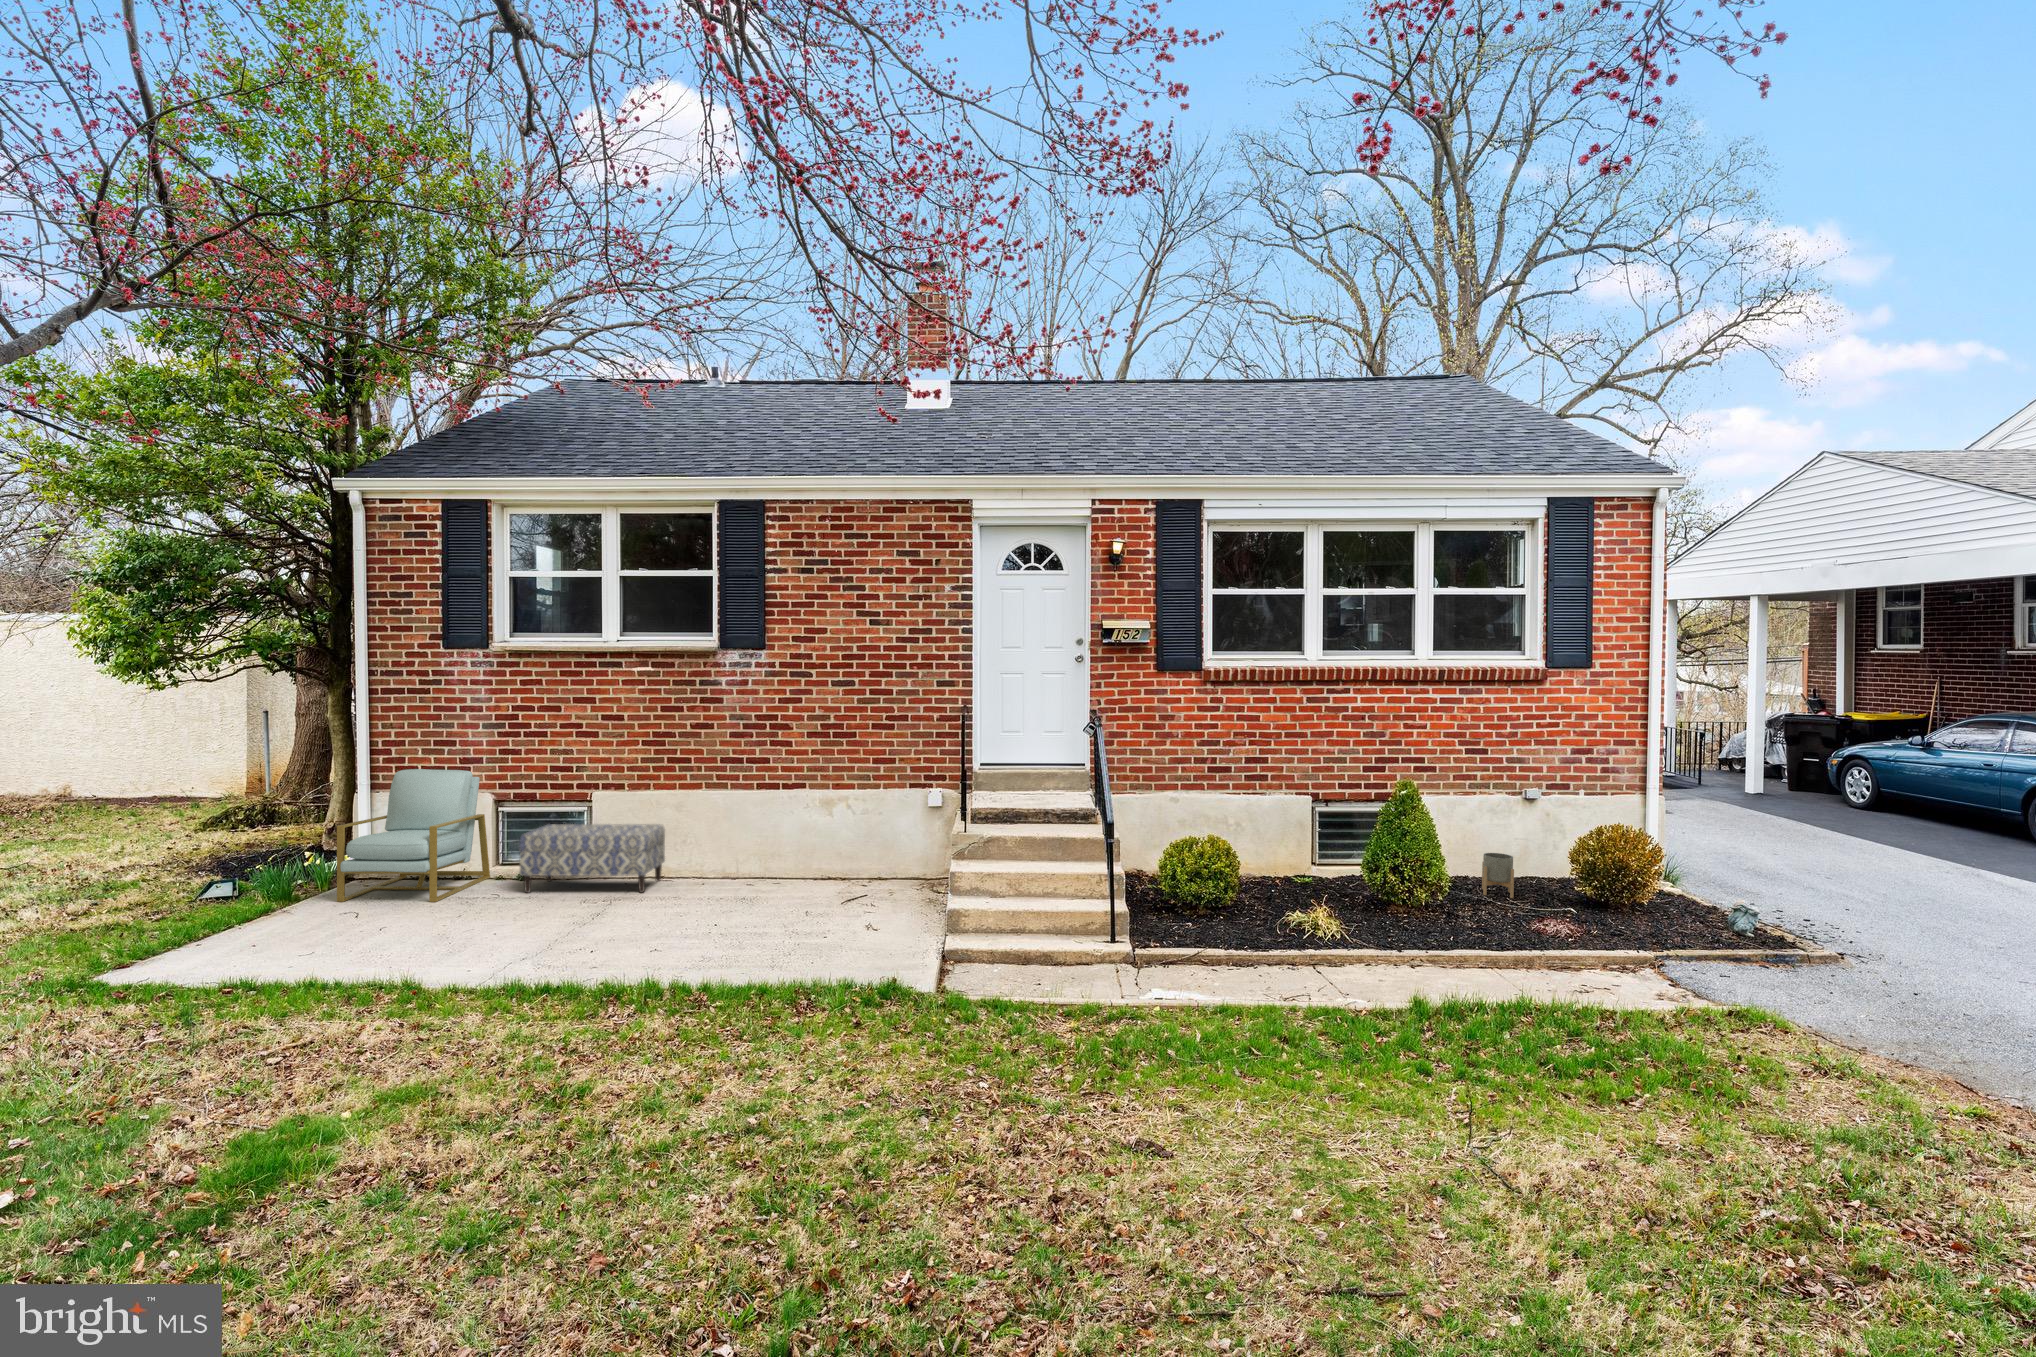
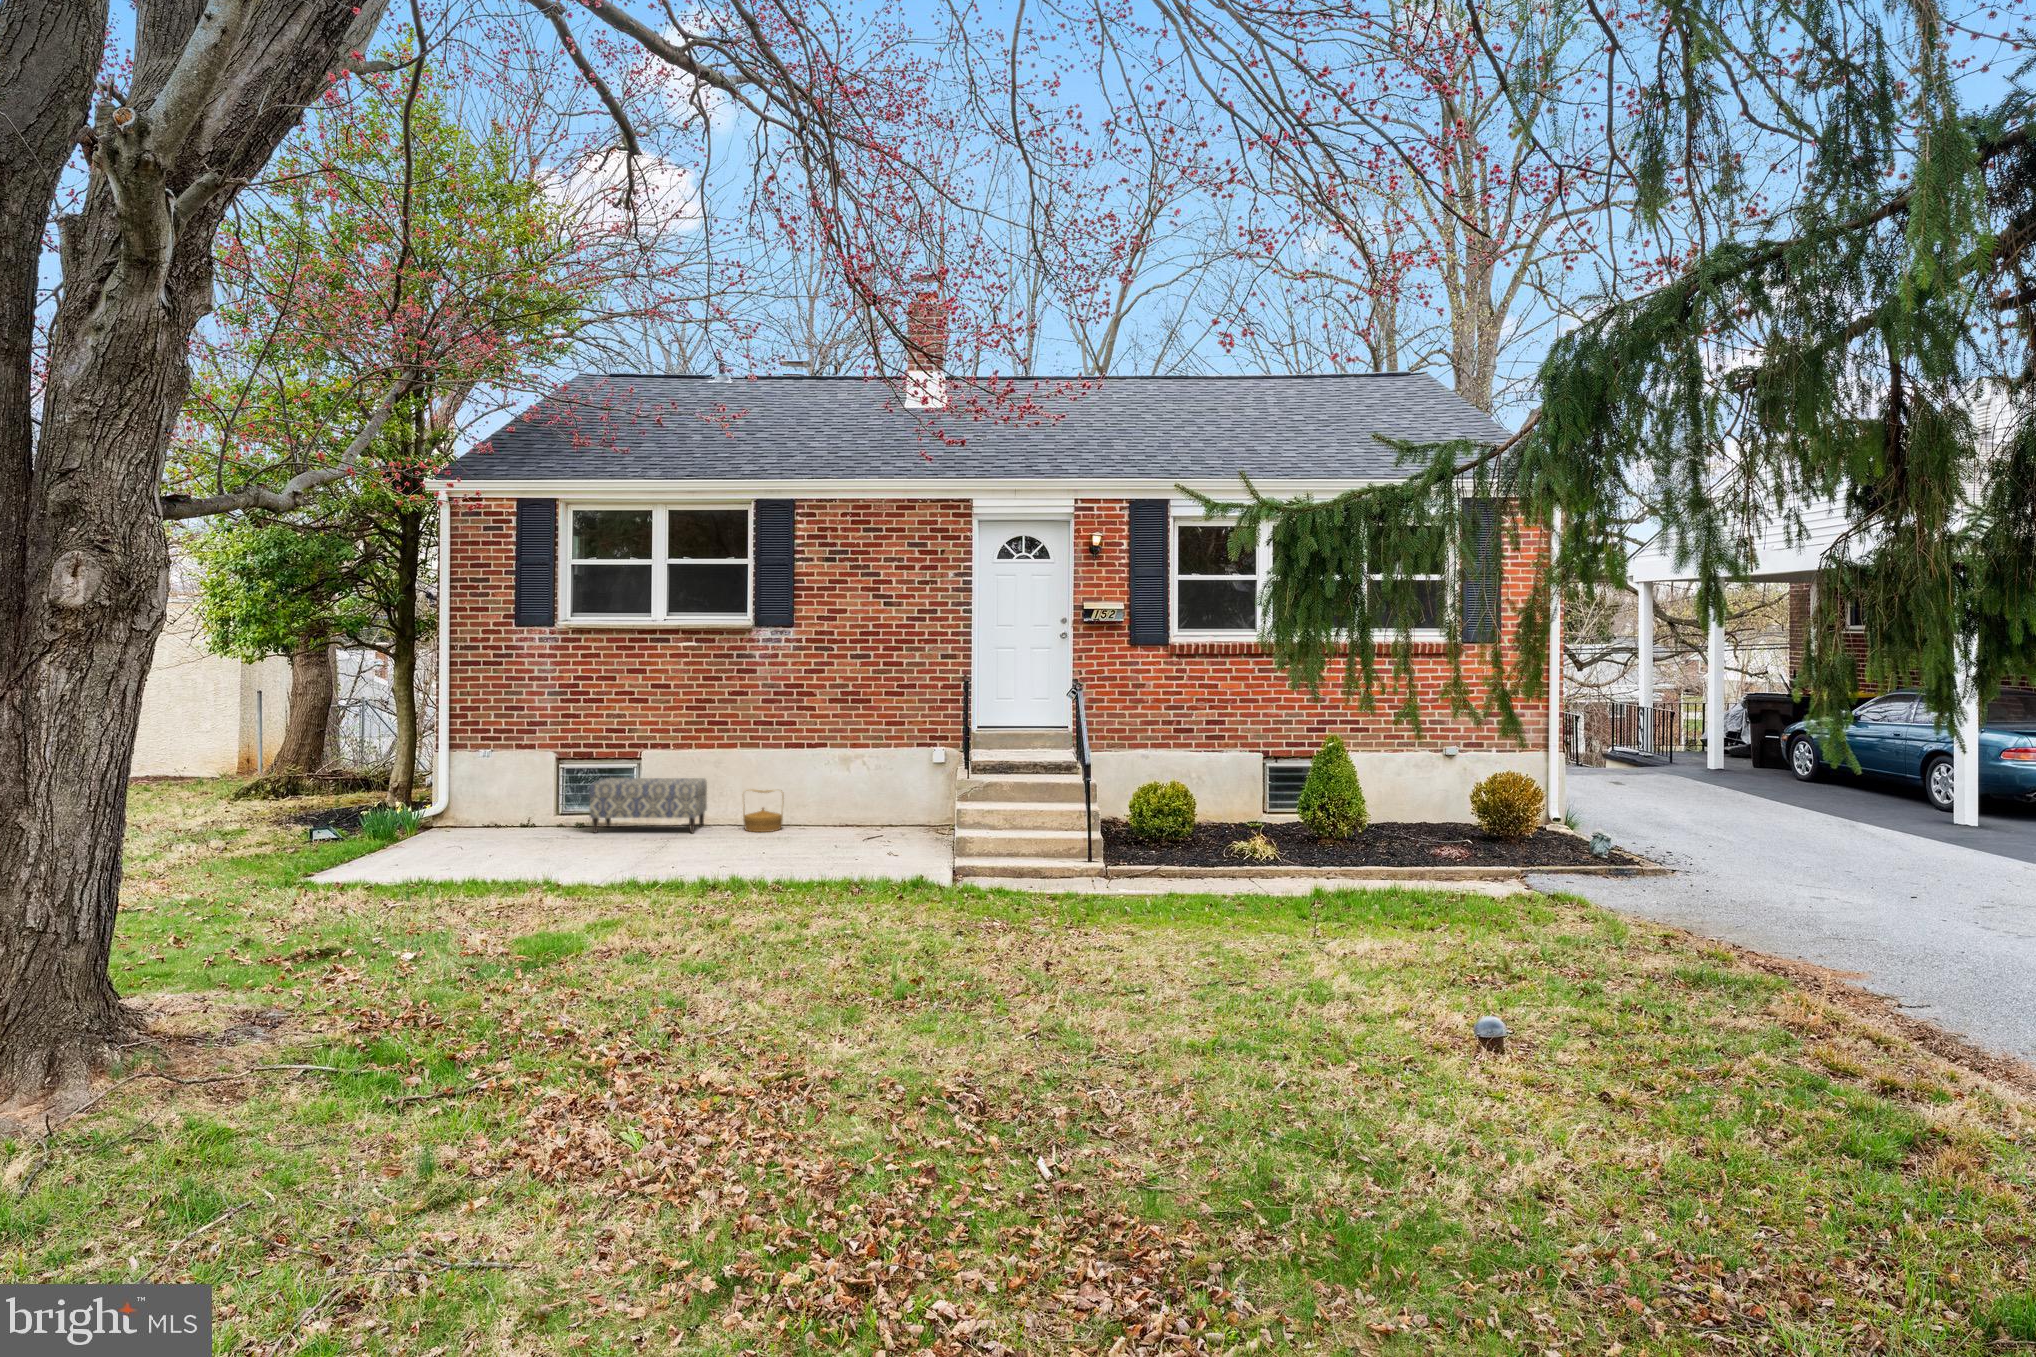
chair: present [337,769,490,902] -> none [440,729,555,838]
woven basket: none [704,839,752,891] -> present [743,790,783,832]
planter: present [1482,853,1514,898] -> none [1407,802,1432,838]

